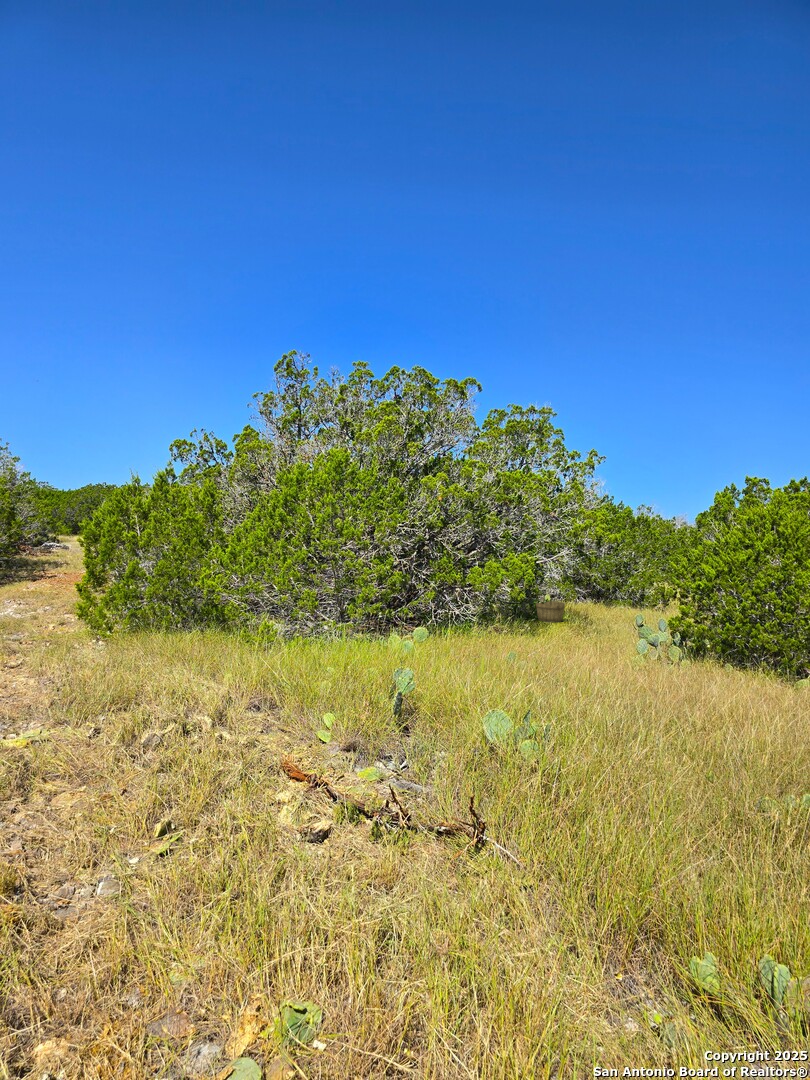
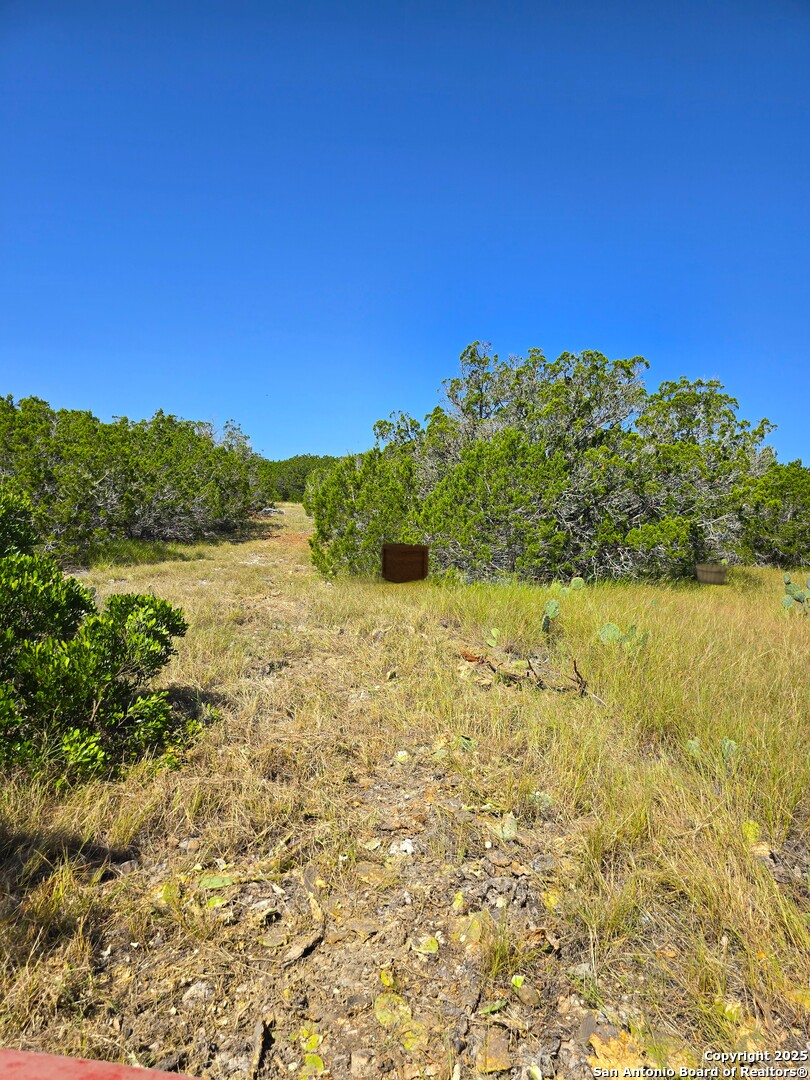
wooden crate: none [173,589,237,642] -> present [381,543,429,583]

